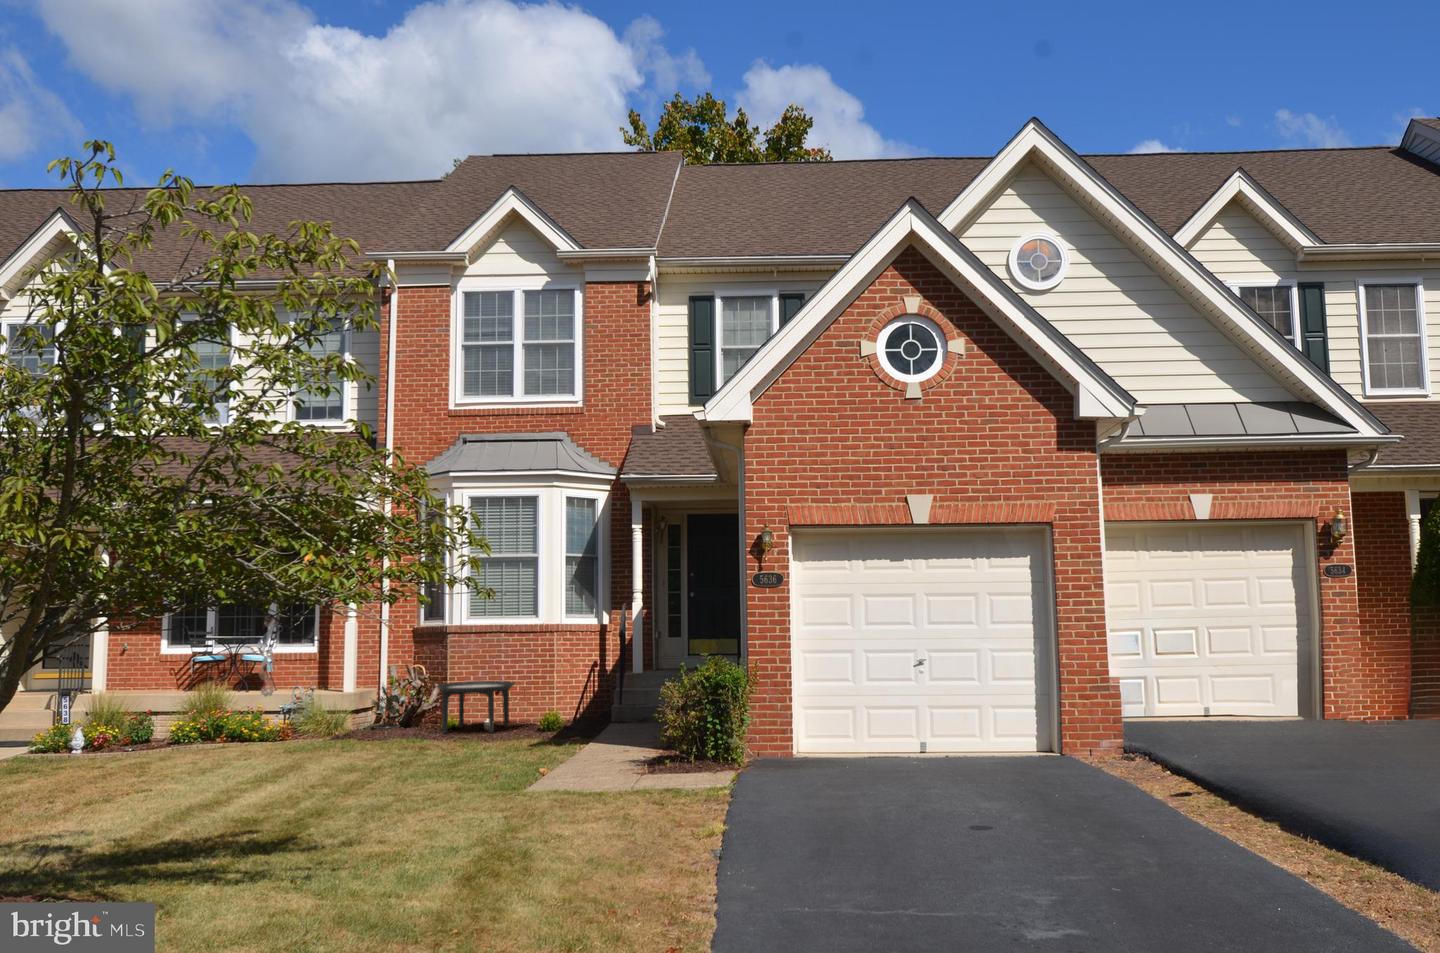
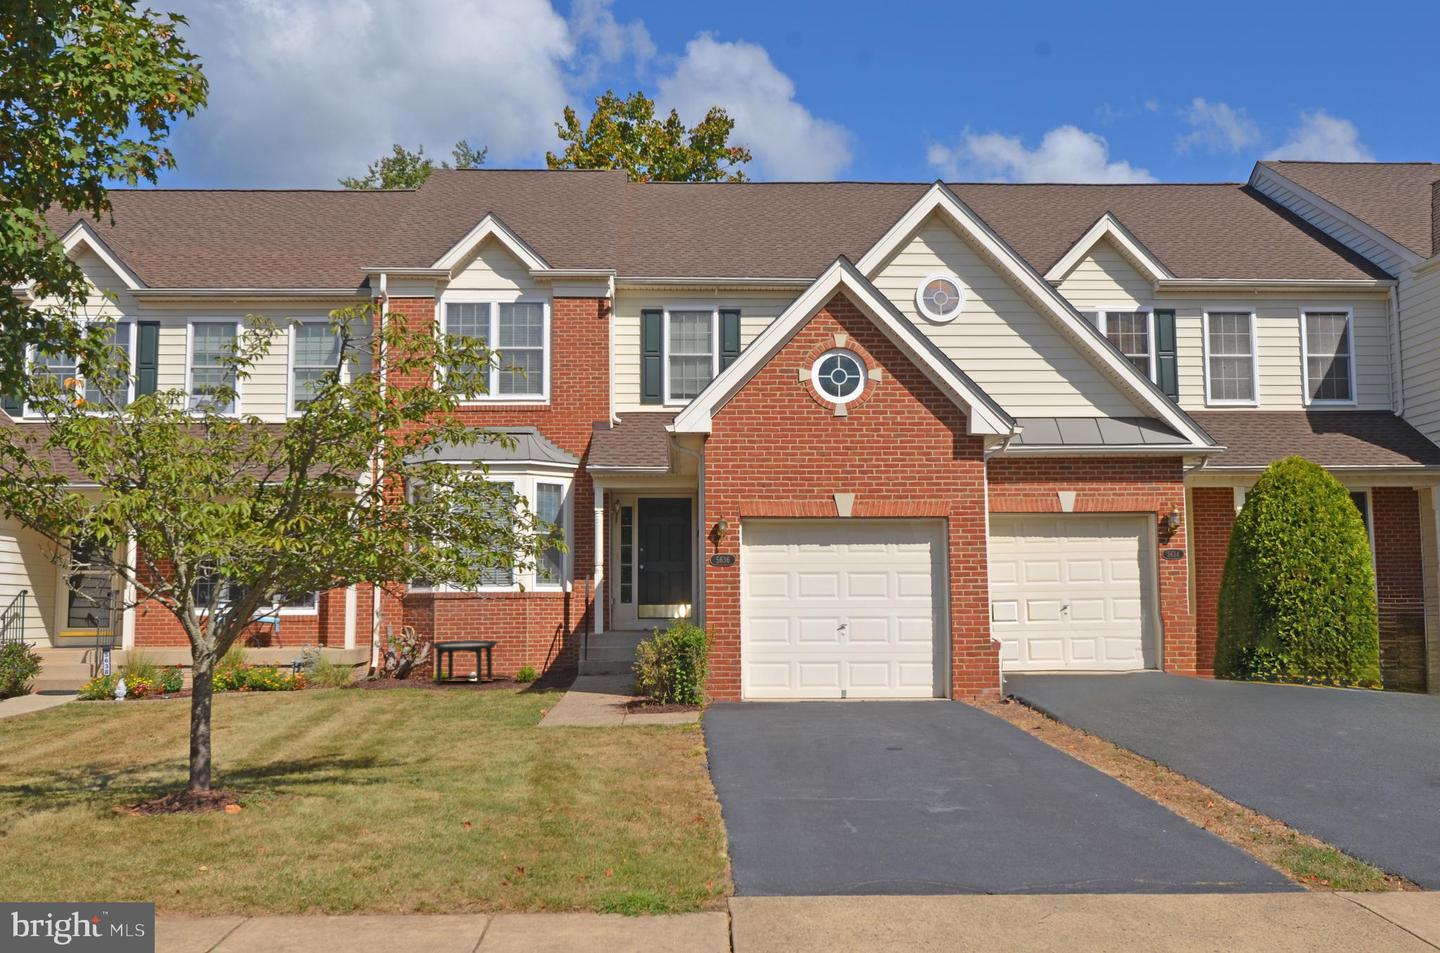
potted tree: present [372,686,399,729] -> none [369,641,397,681]

